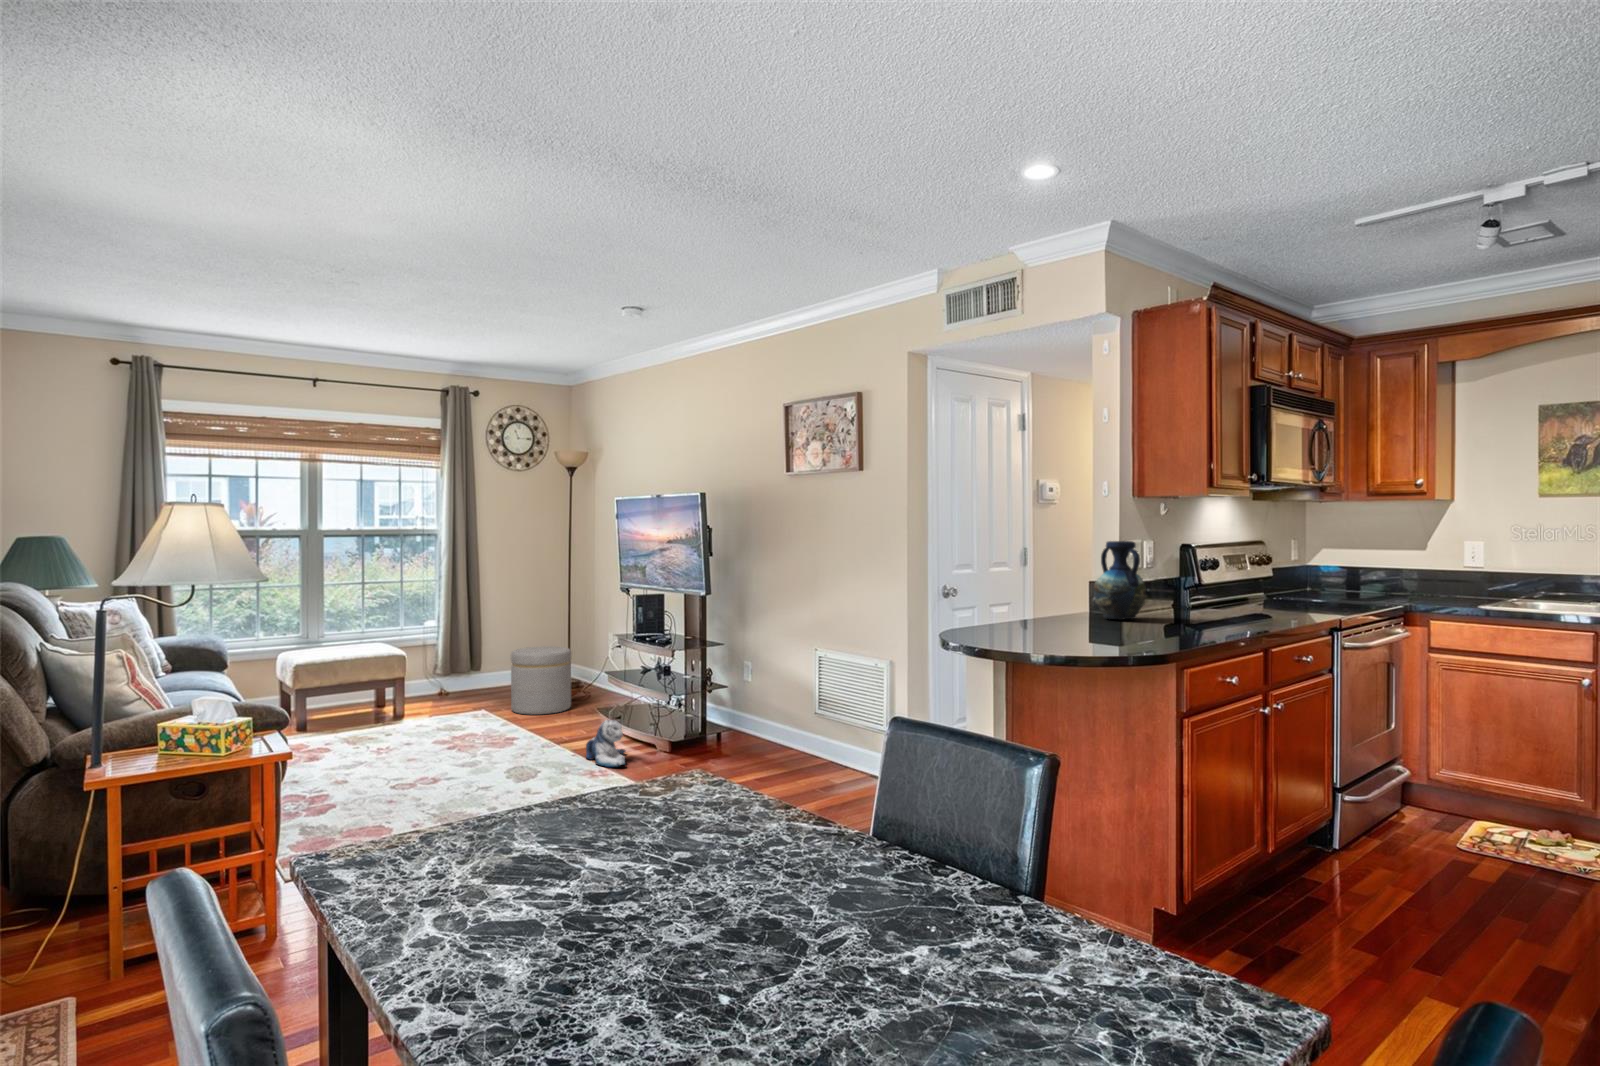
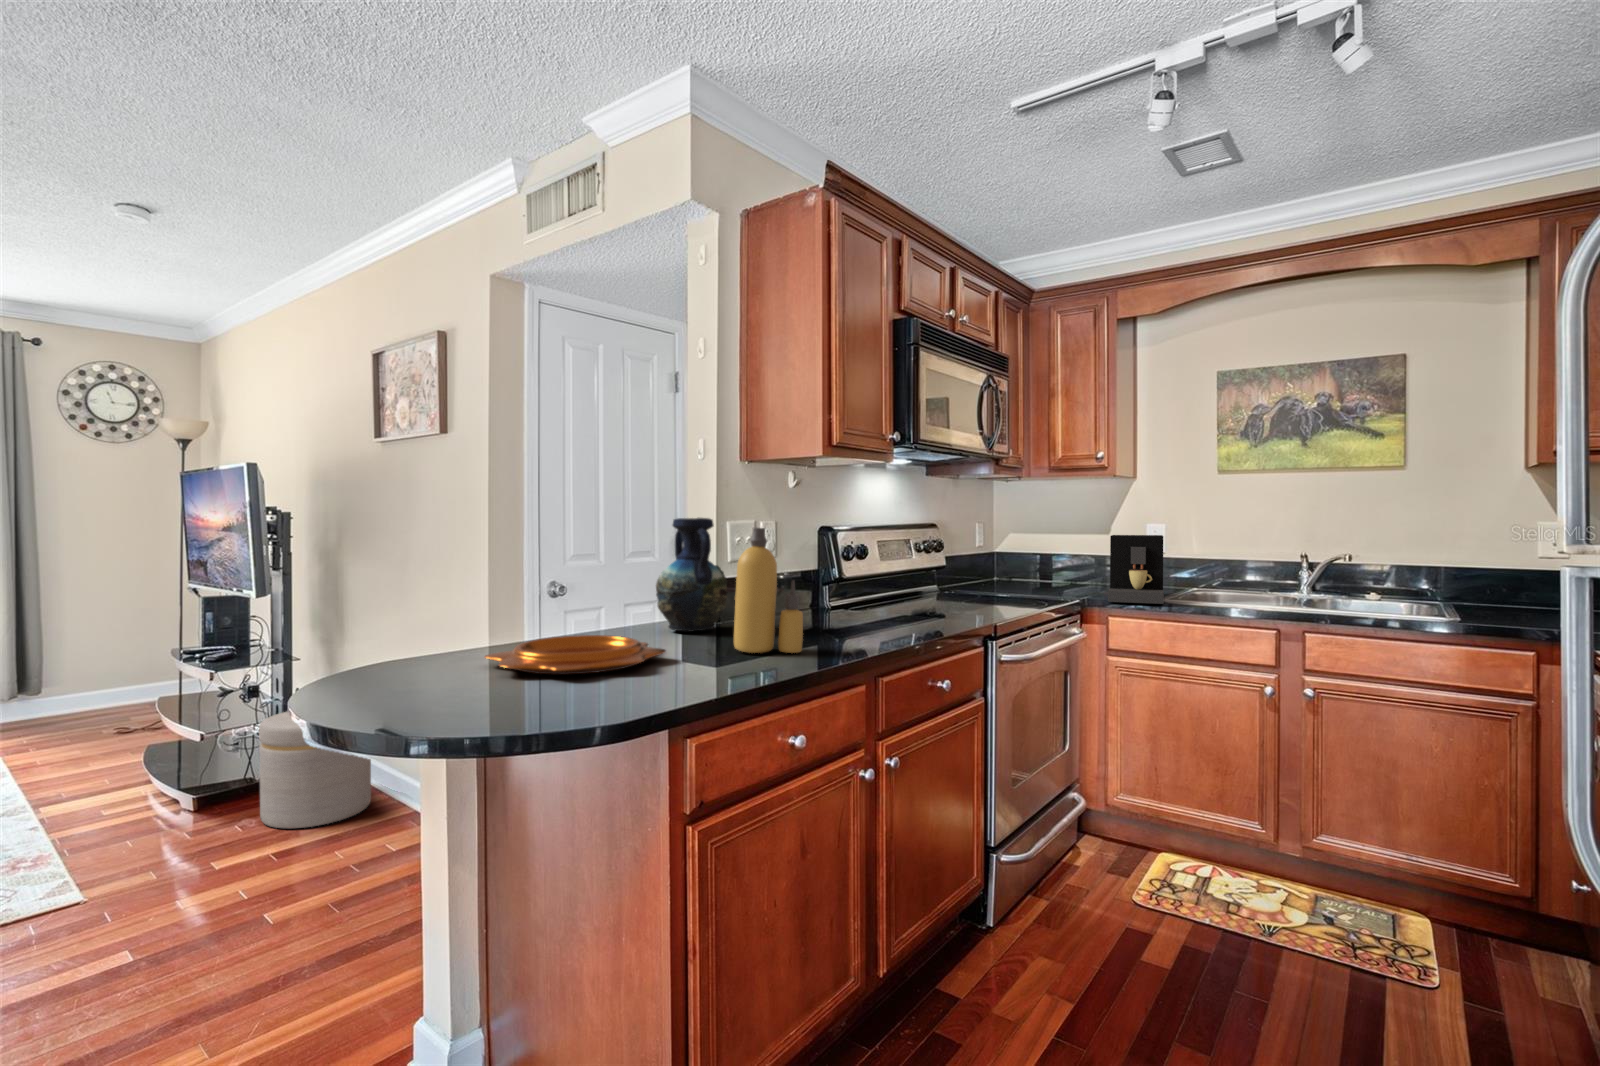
bottle: none [1174,550,1224,632] -> present [734,528,803,653]
coffee maker: none [1434,551,1486,610] -> present [1108,535,1164,604]
decorative bowl: none [1030,618,1140,638] -> present [485,635,666,674]
ottoman: present [511,646,571,715] -> present [259,712,371,828]
plush toy: present [586,720,625,767] -> none [49,775,125,846]

